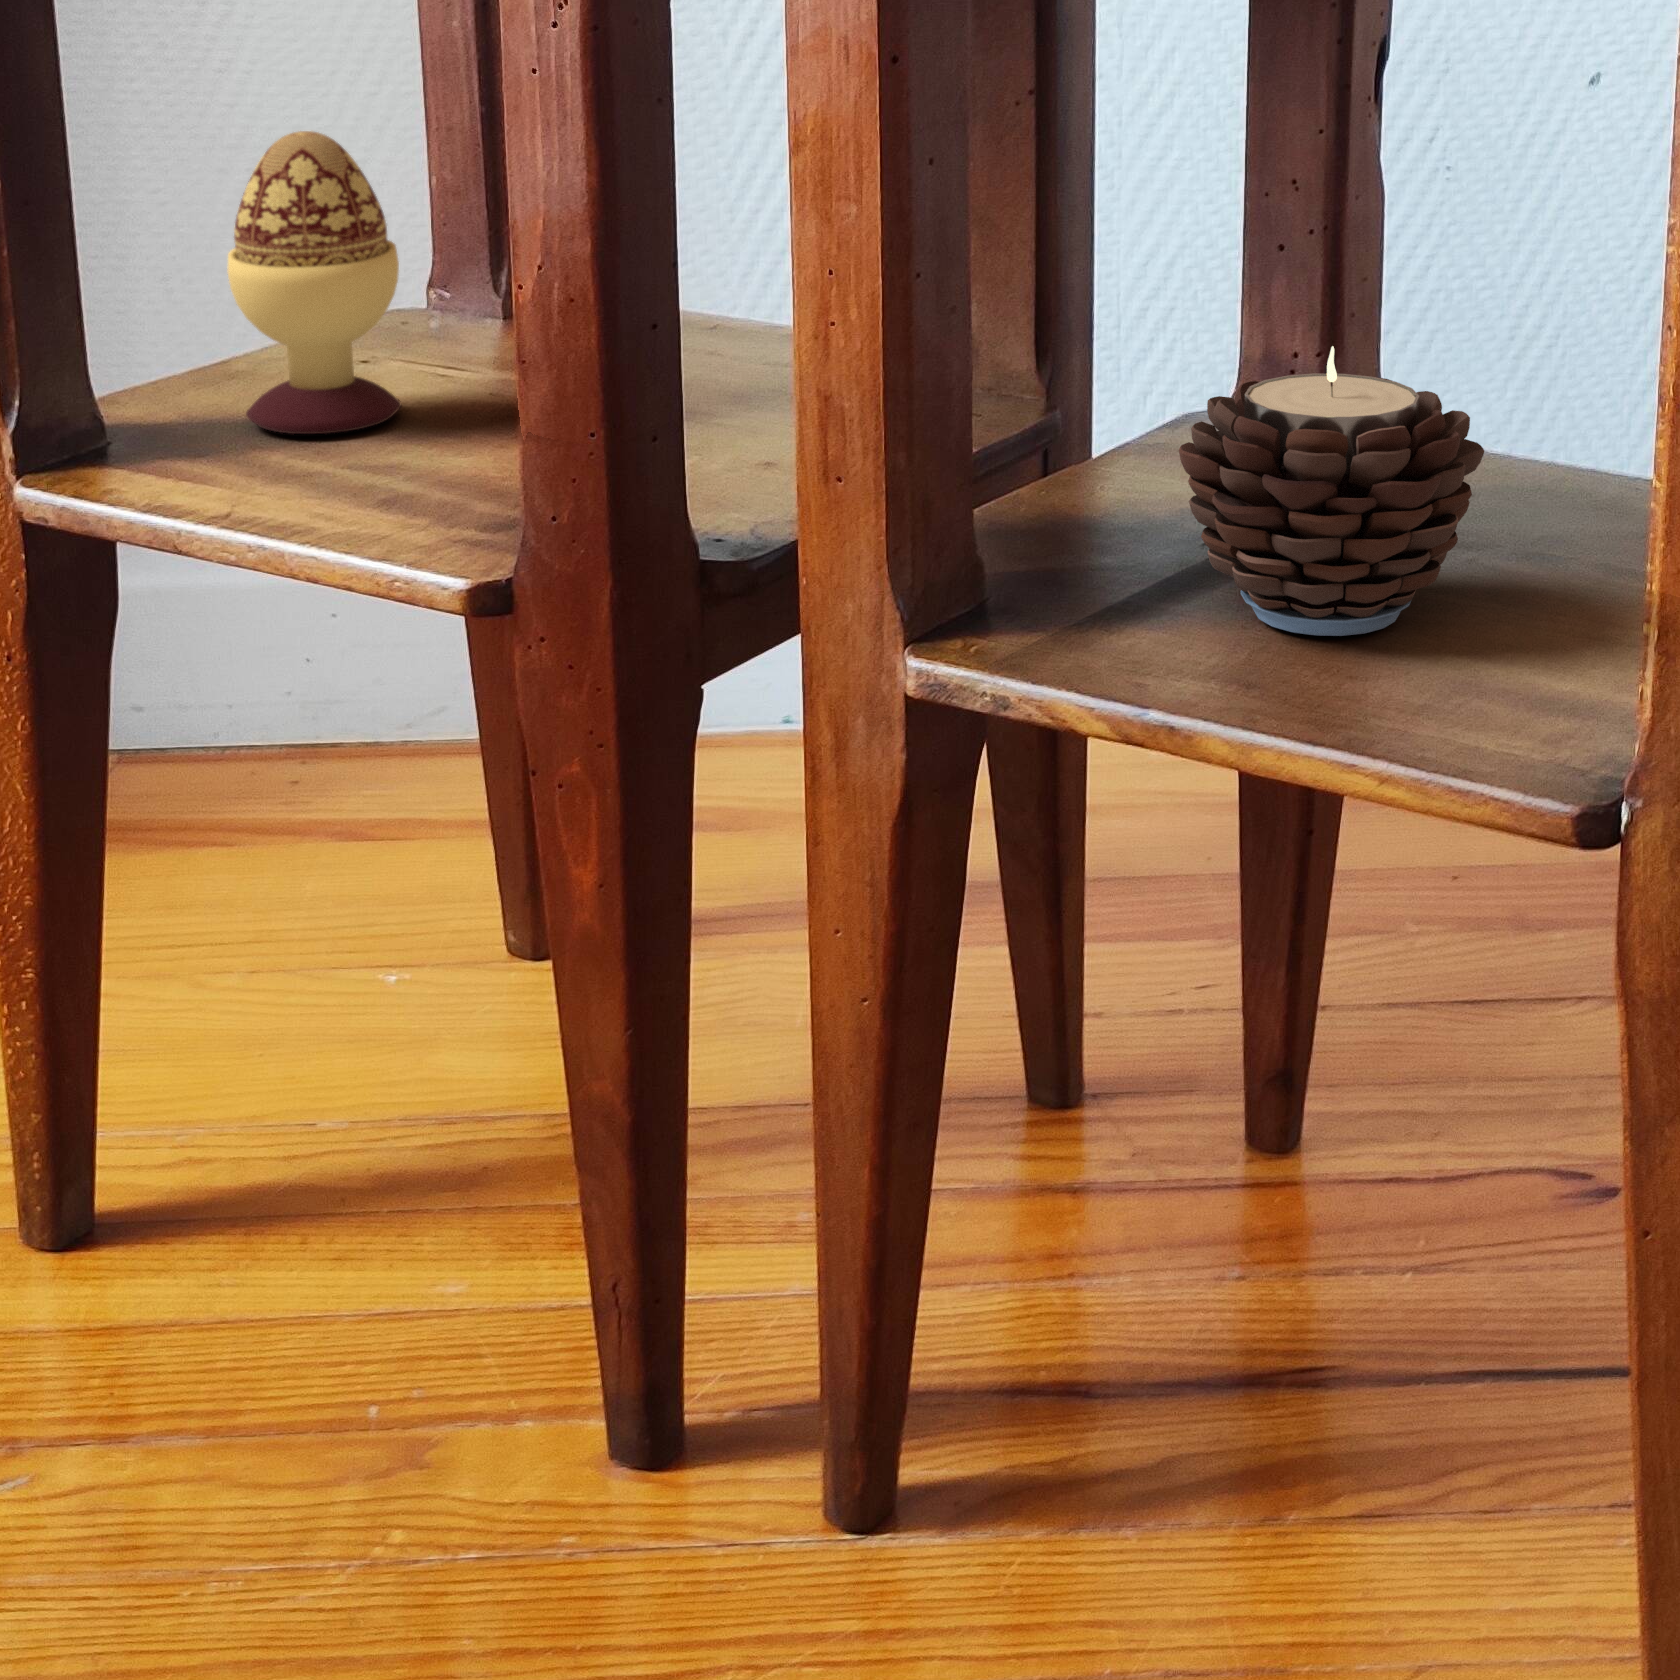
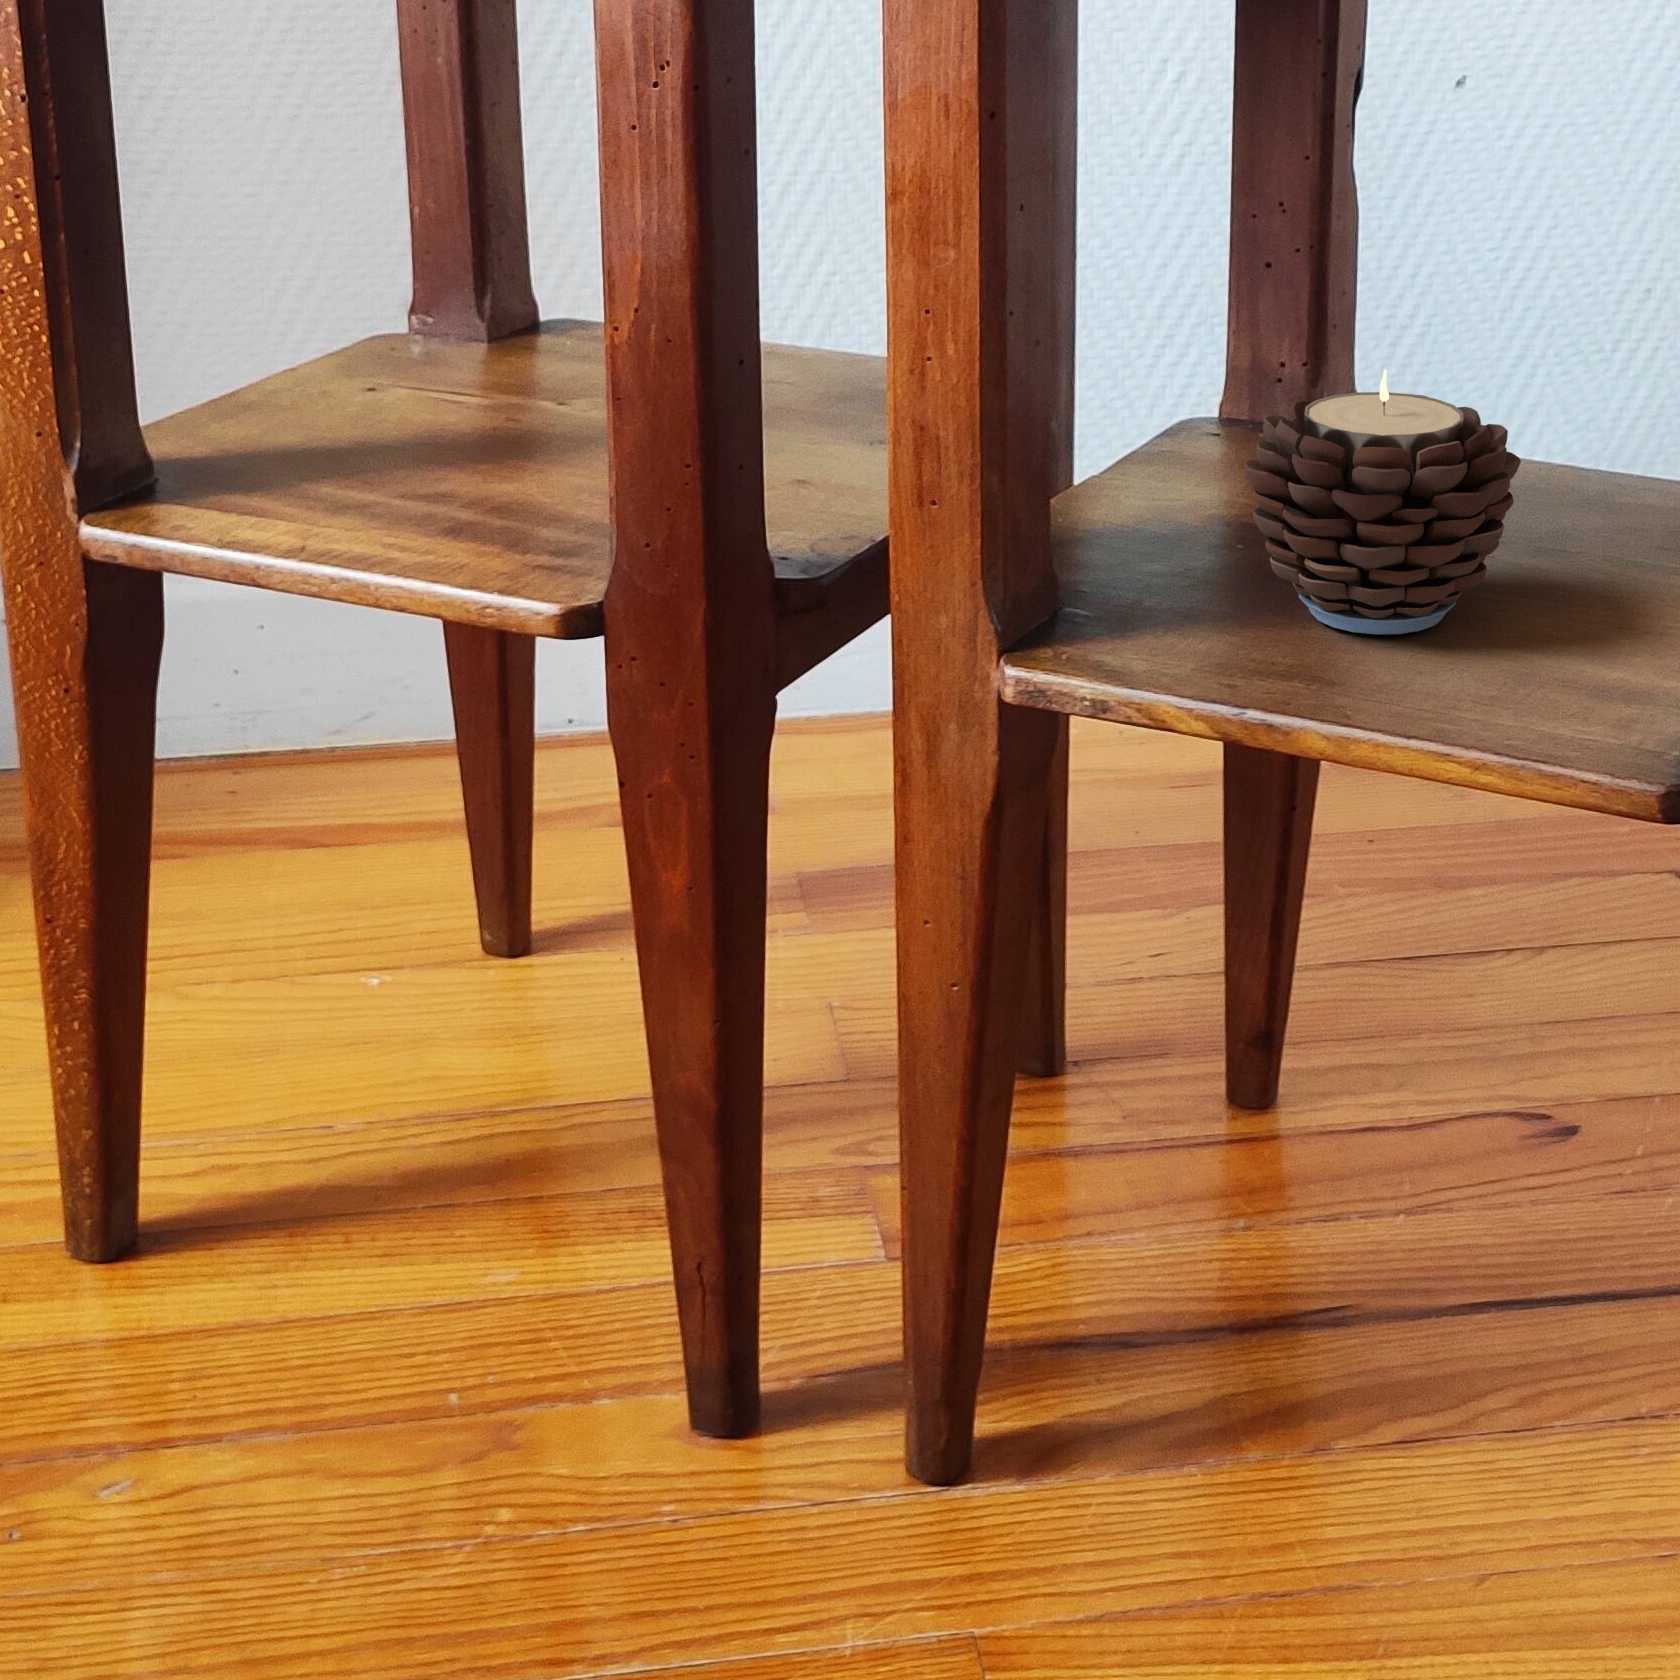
decorative egg: present [227,131,401,434] -> none [270,175,436,466]

